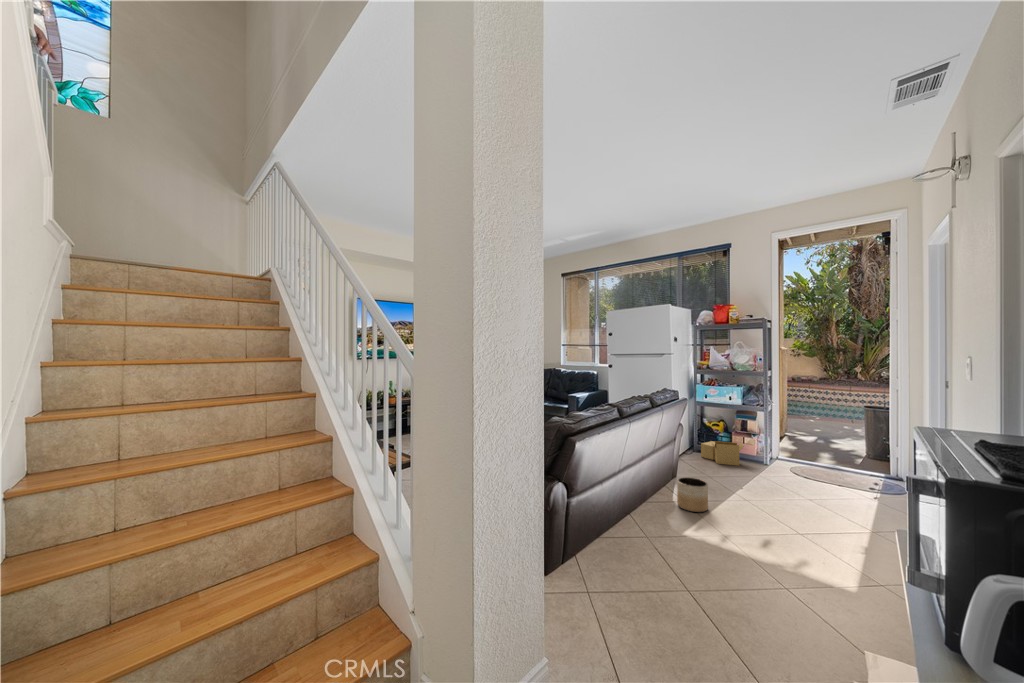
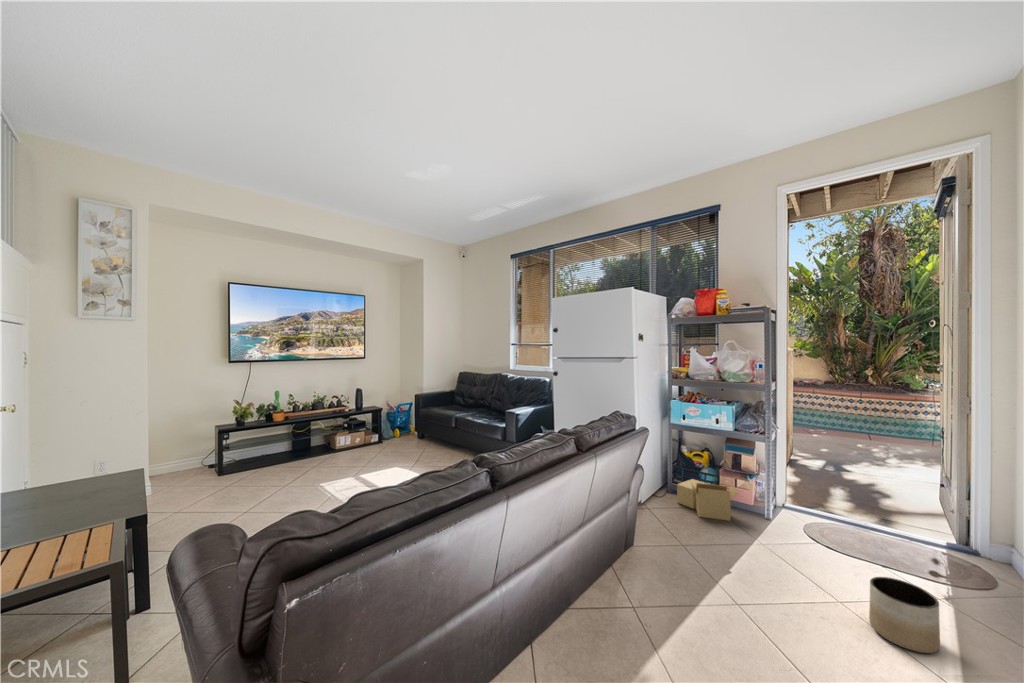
planter: present [677,477,708,512] -> present [869,577,940,653]

